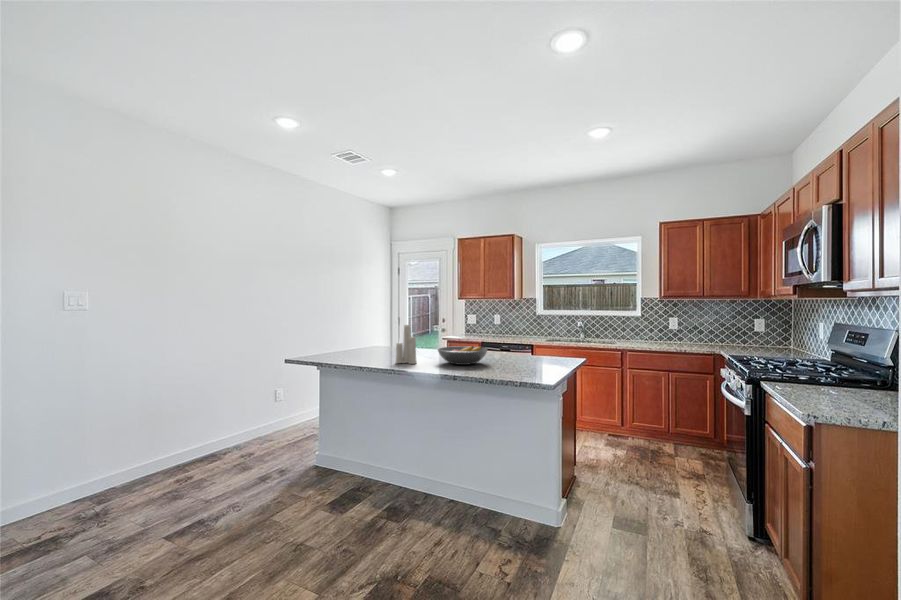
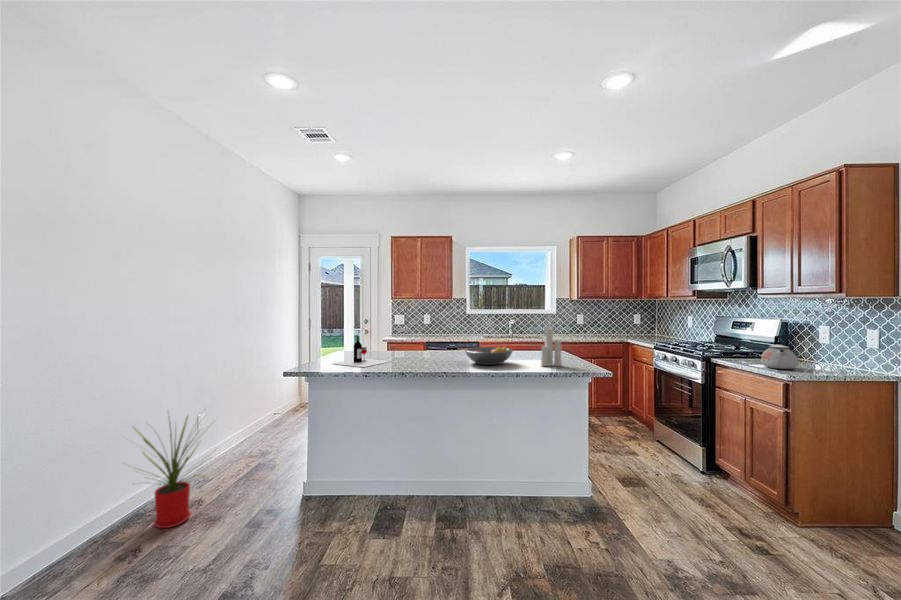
candle: present [396,324,417,364] -> present [541,327,562,366]
wine bottle: none [336,330,386,358] -> present [334,336,389,367]
kettle: none [818,350,877,402] -> present [761,336,797,369]
house plant: none [181,380,253,469] -> present [129,412,206,528]

